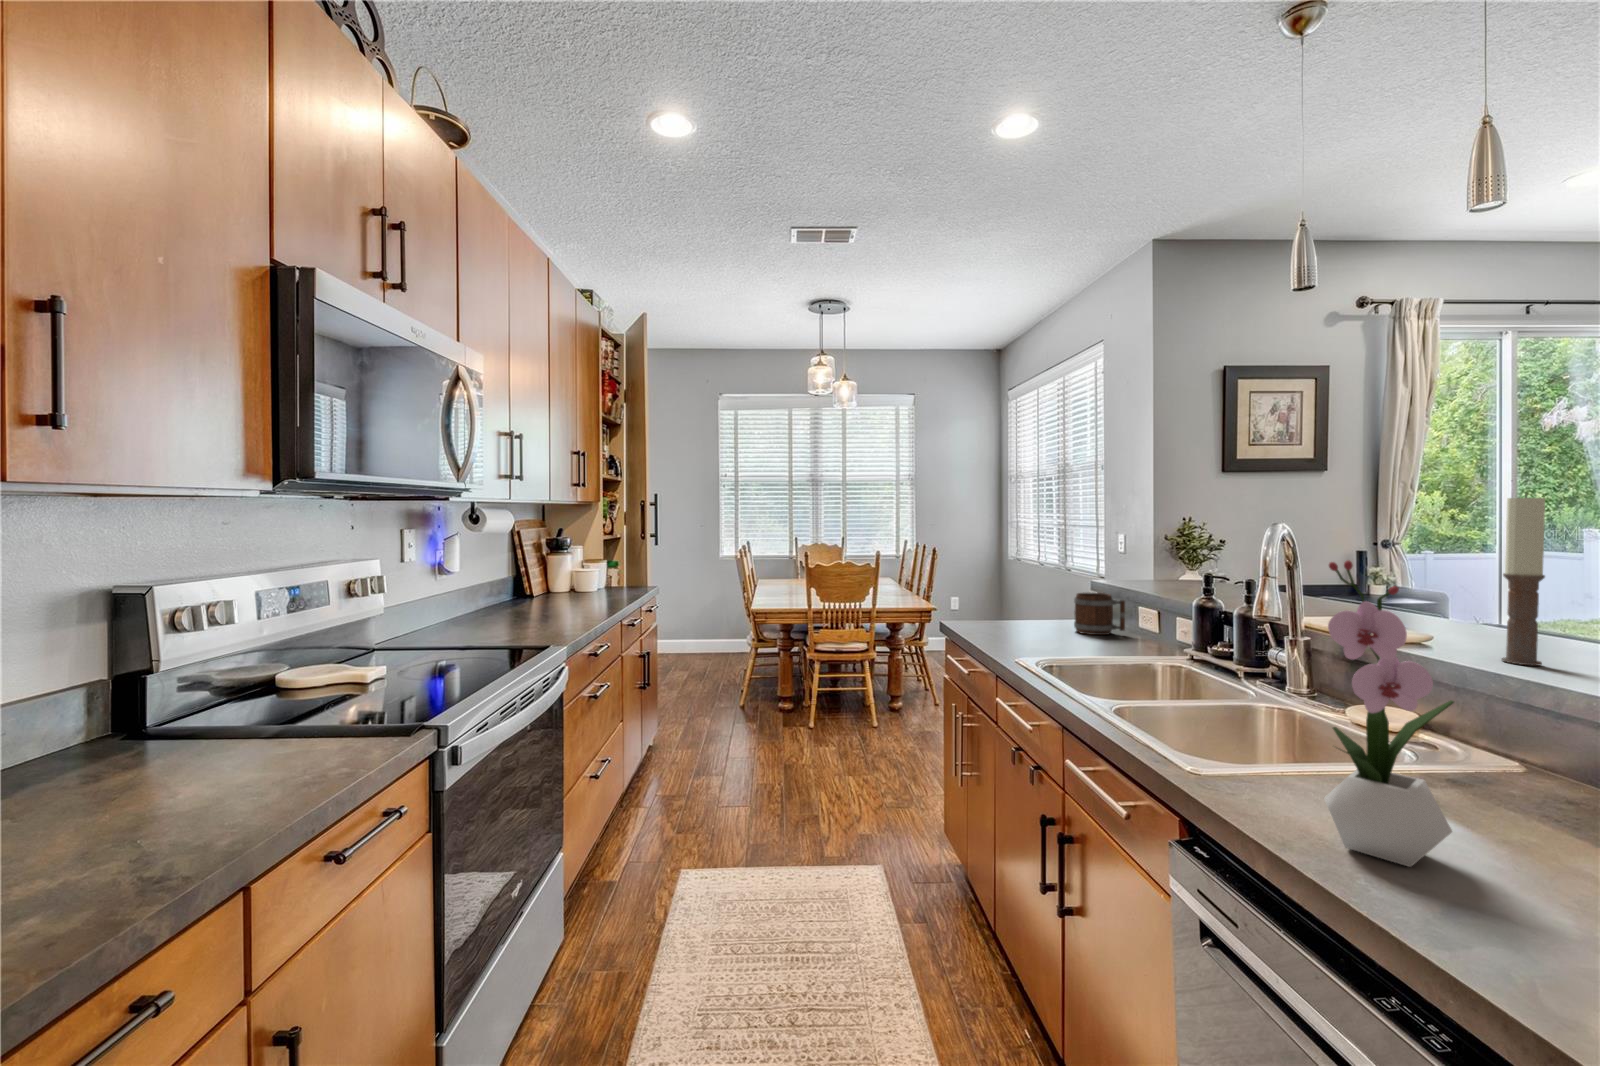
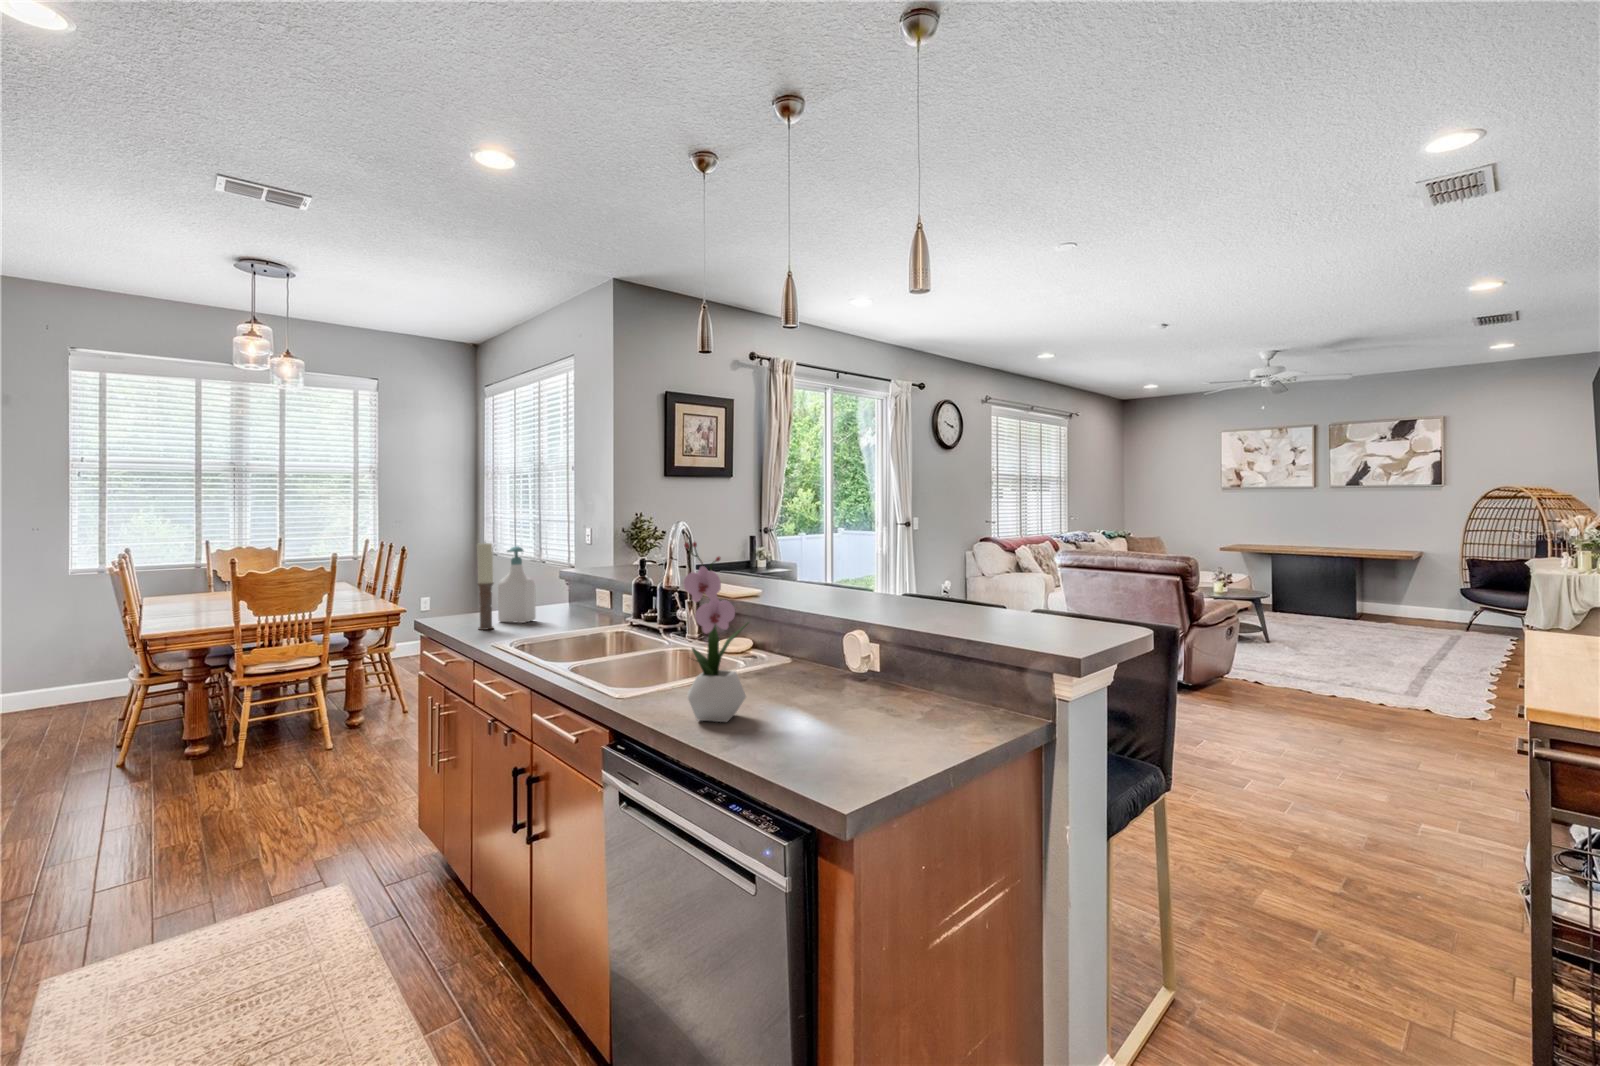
candle: present [1501,493,1545,665] -> present [477,543,493,630]
soap bottle: none [1026,552,1067,638] -> present [498,546,536,623]
mug: present [1074,592,1125,635] -> none [542,581,585,617]

